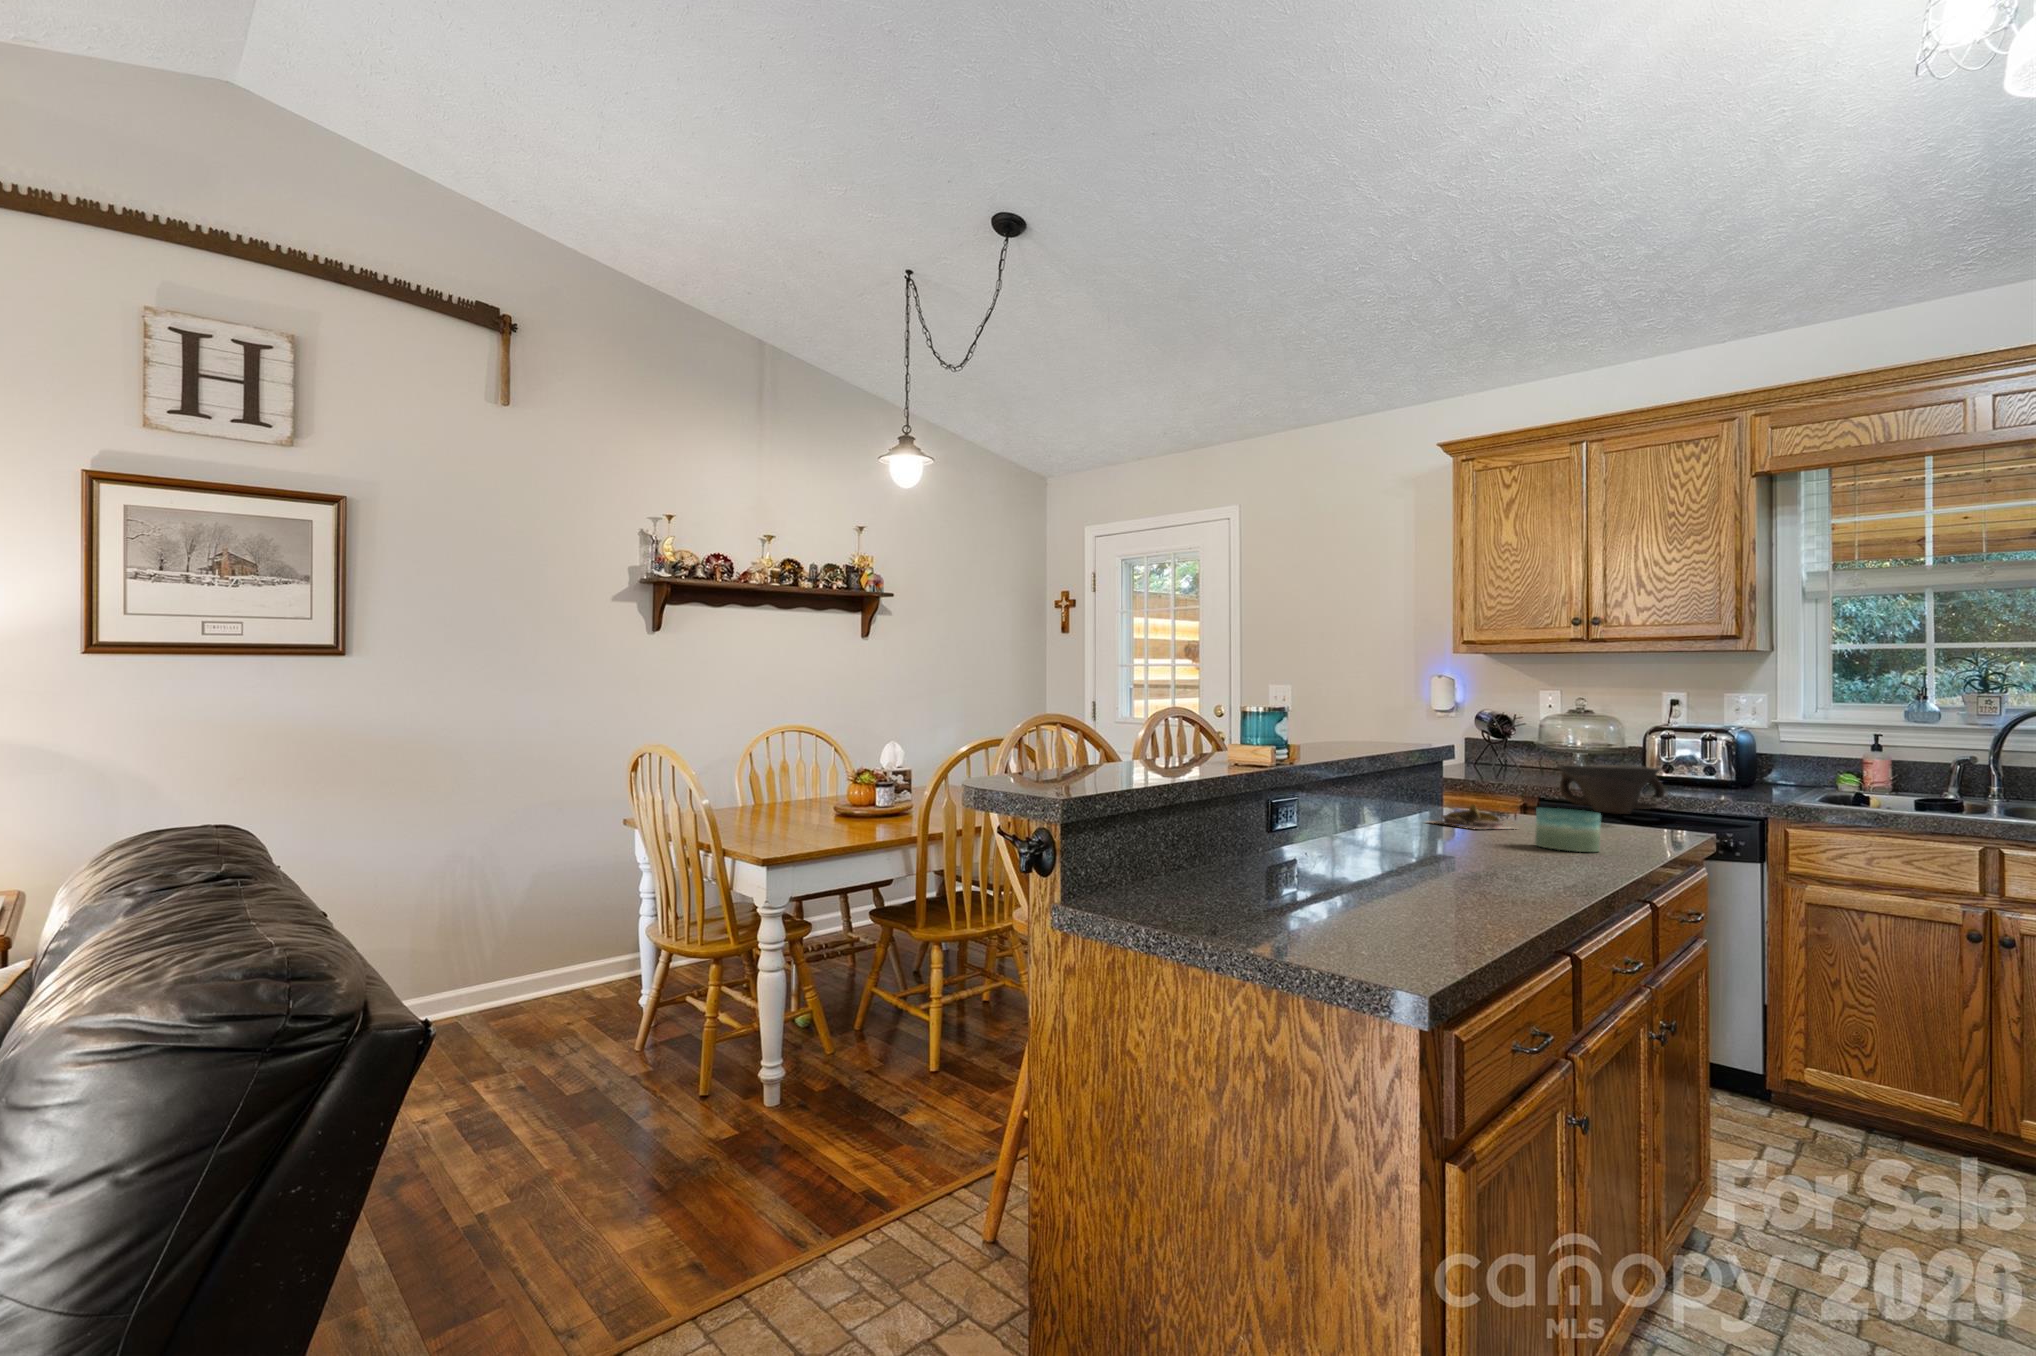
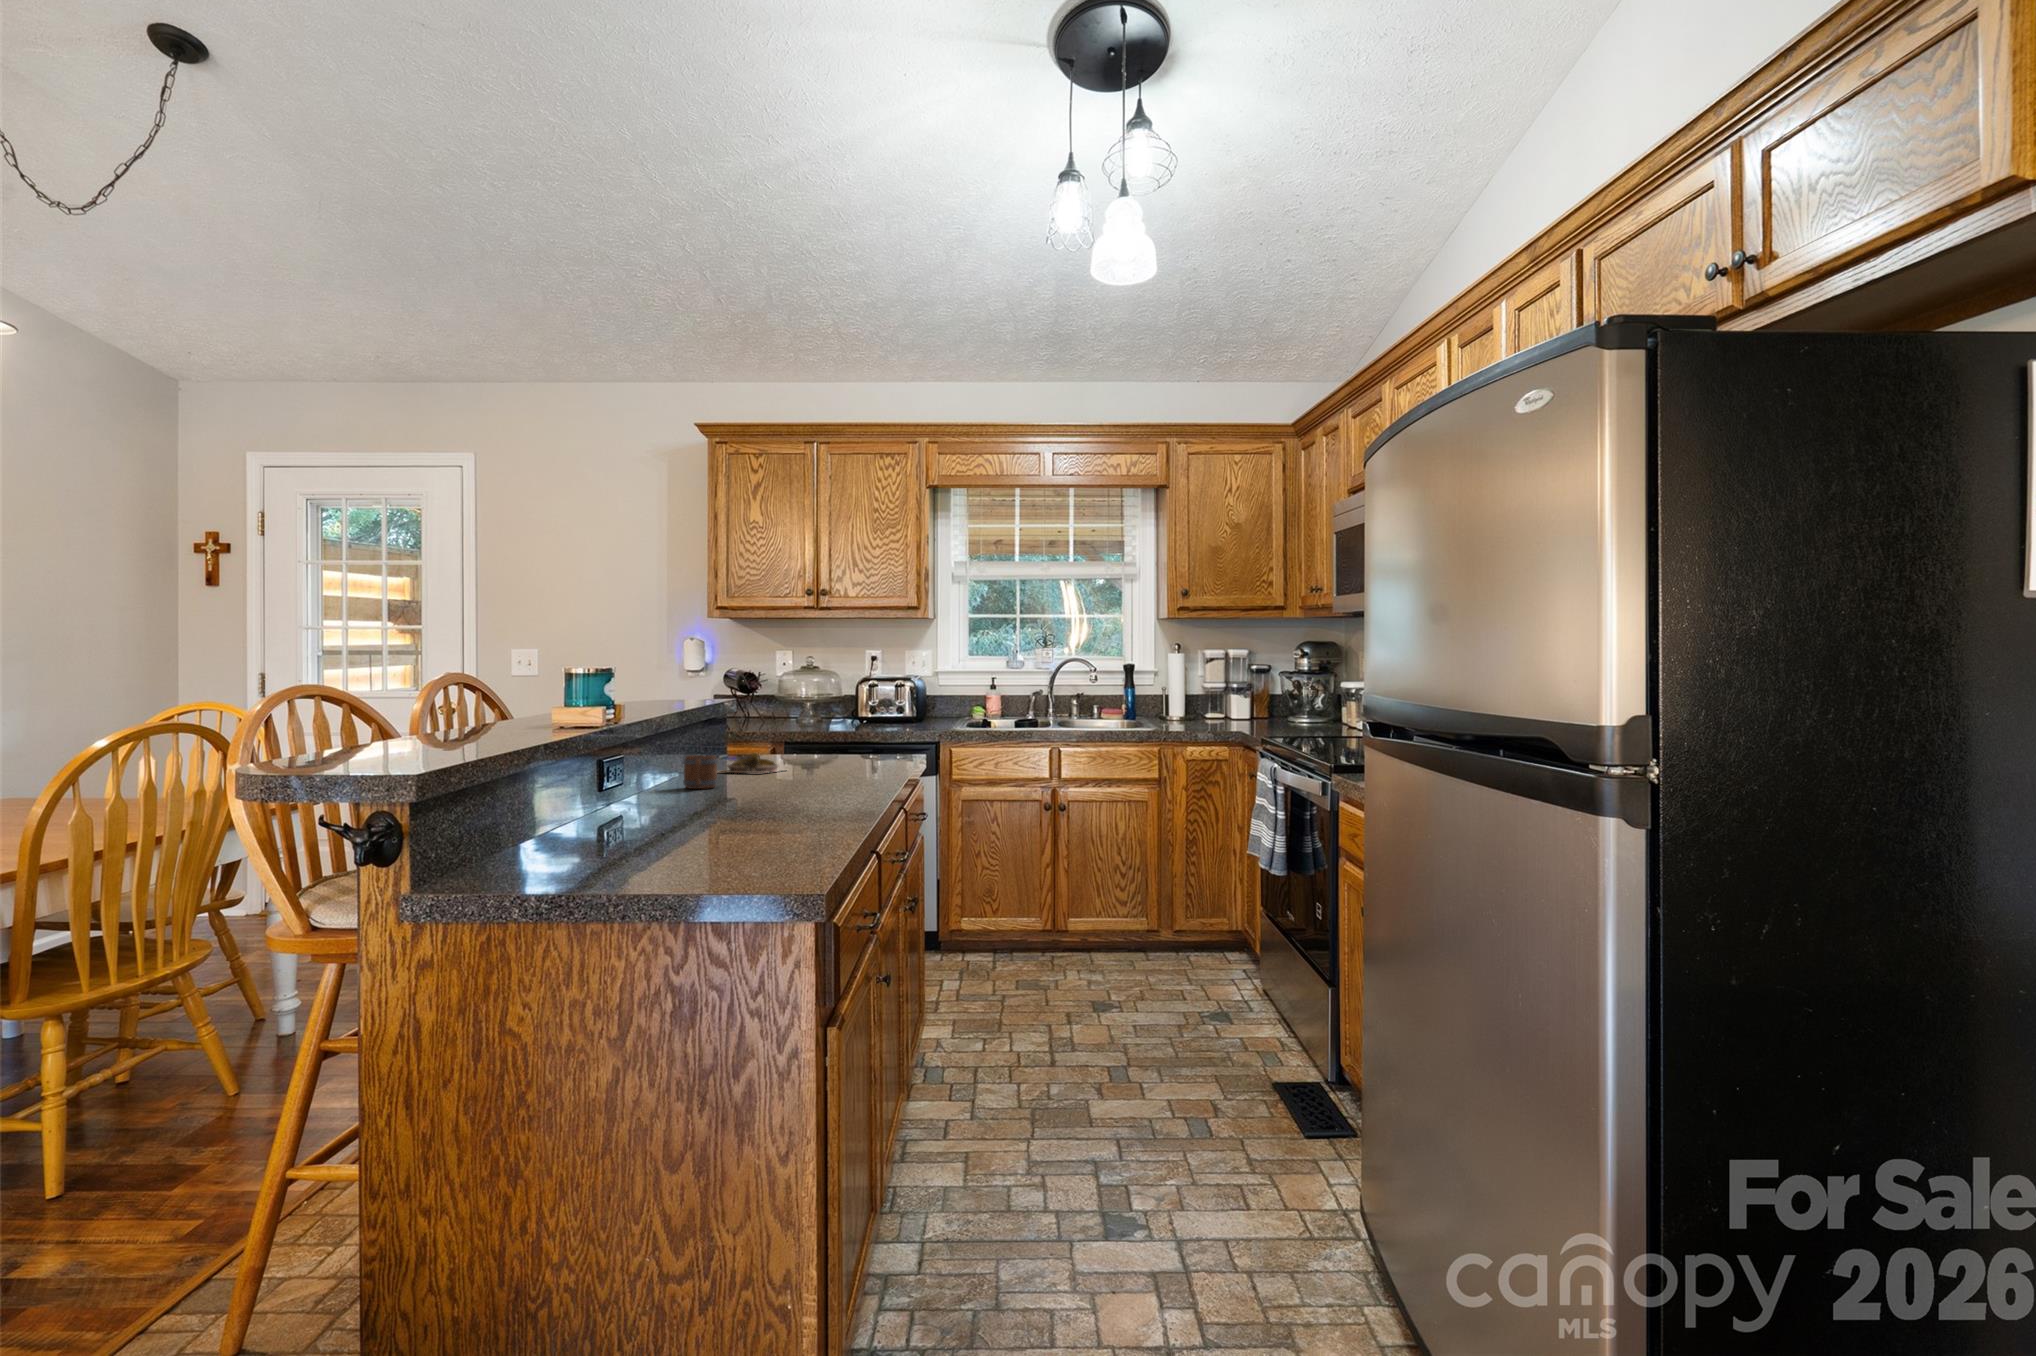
bowl: present [1559,765,1664,814] -> none [799,712,875,752]
mug: none [1370,802,1409,840] -> present [683,755,718,789]
candle: present [1535,807,1601,852] -> none [816,748,863,781]

